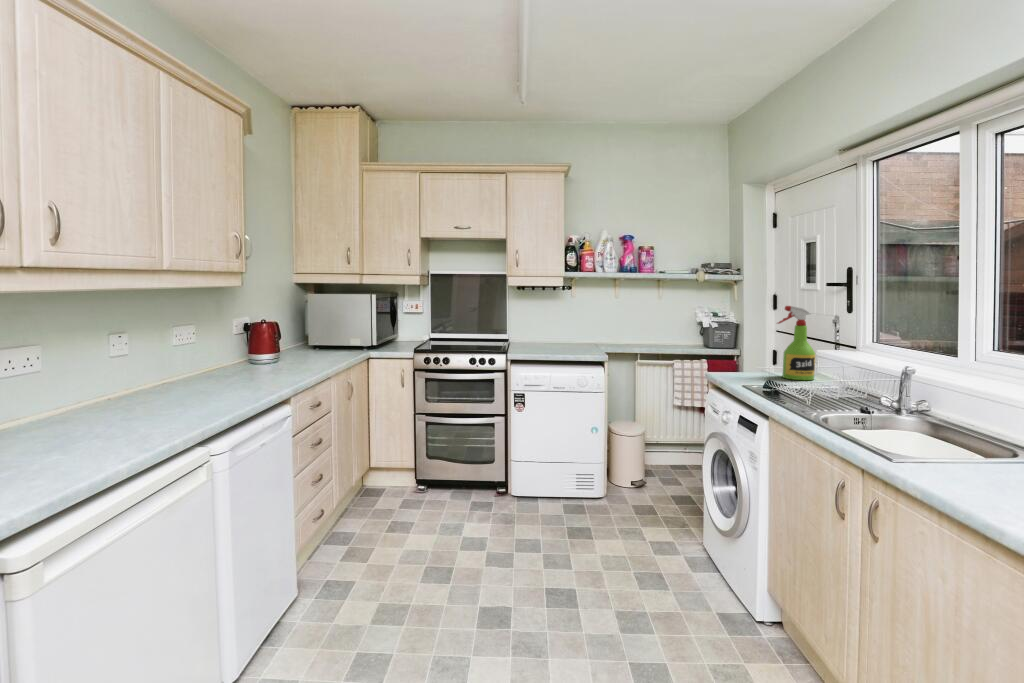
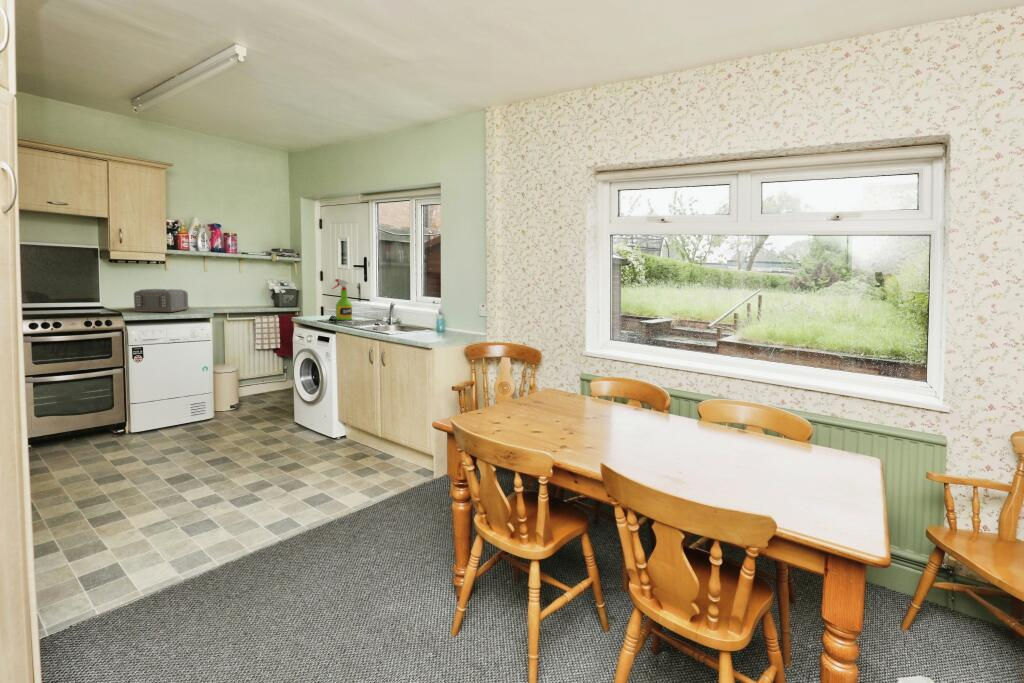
toaster: none [528,321,589,351] -> present [134,289,189,312]

